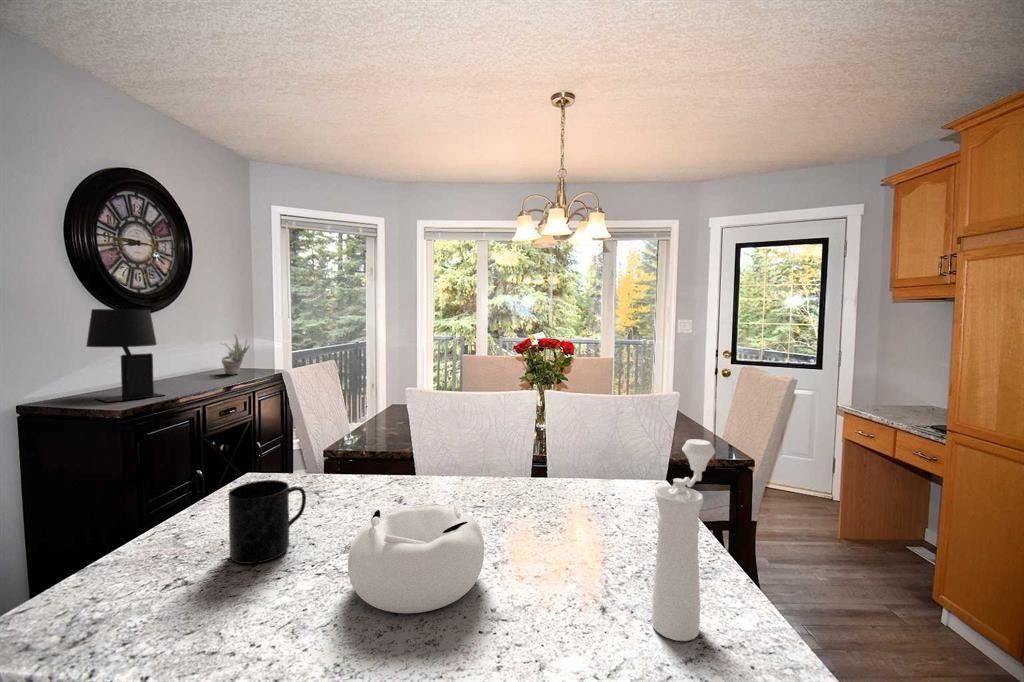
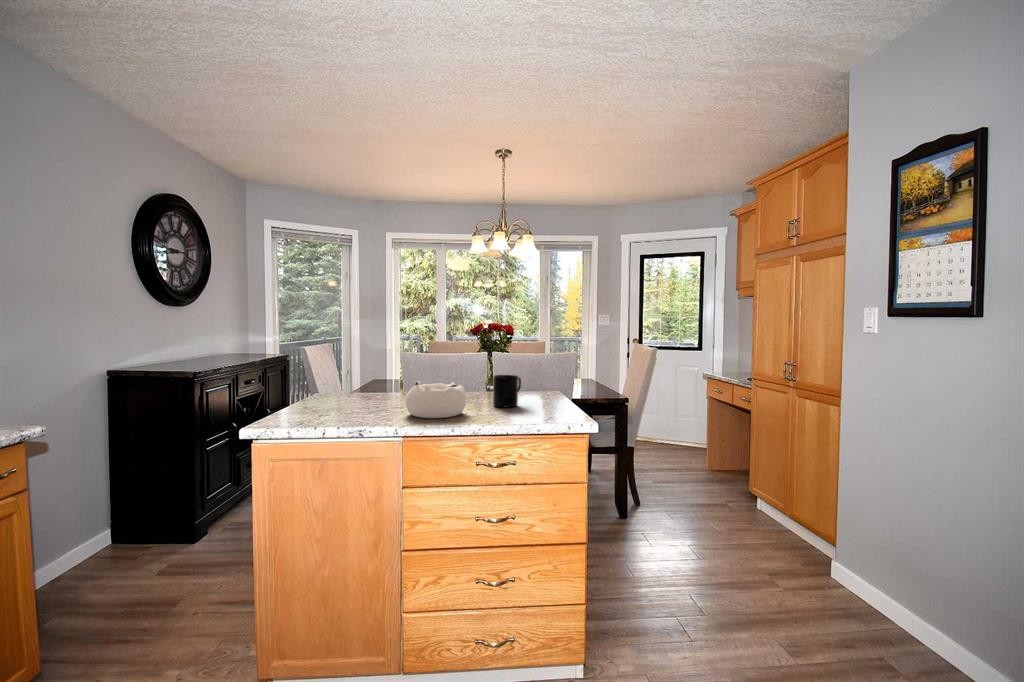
table lamp: present [87,309,164,402] -> none [151,302,209,370]
succulent plant: present [221,335,249,375] -> none [234,325,258,357]
pepper mill: present [652,439,715,641] -> none [537,348,566,420]
mug: present [228,480,306,564] -> present [493,375,521,408]

